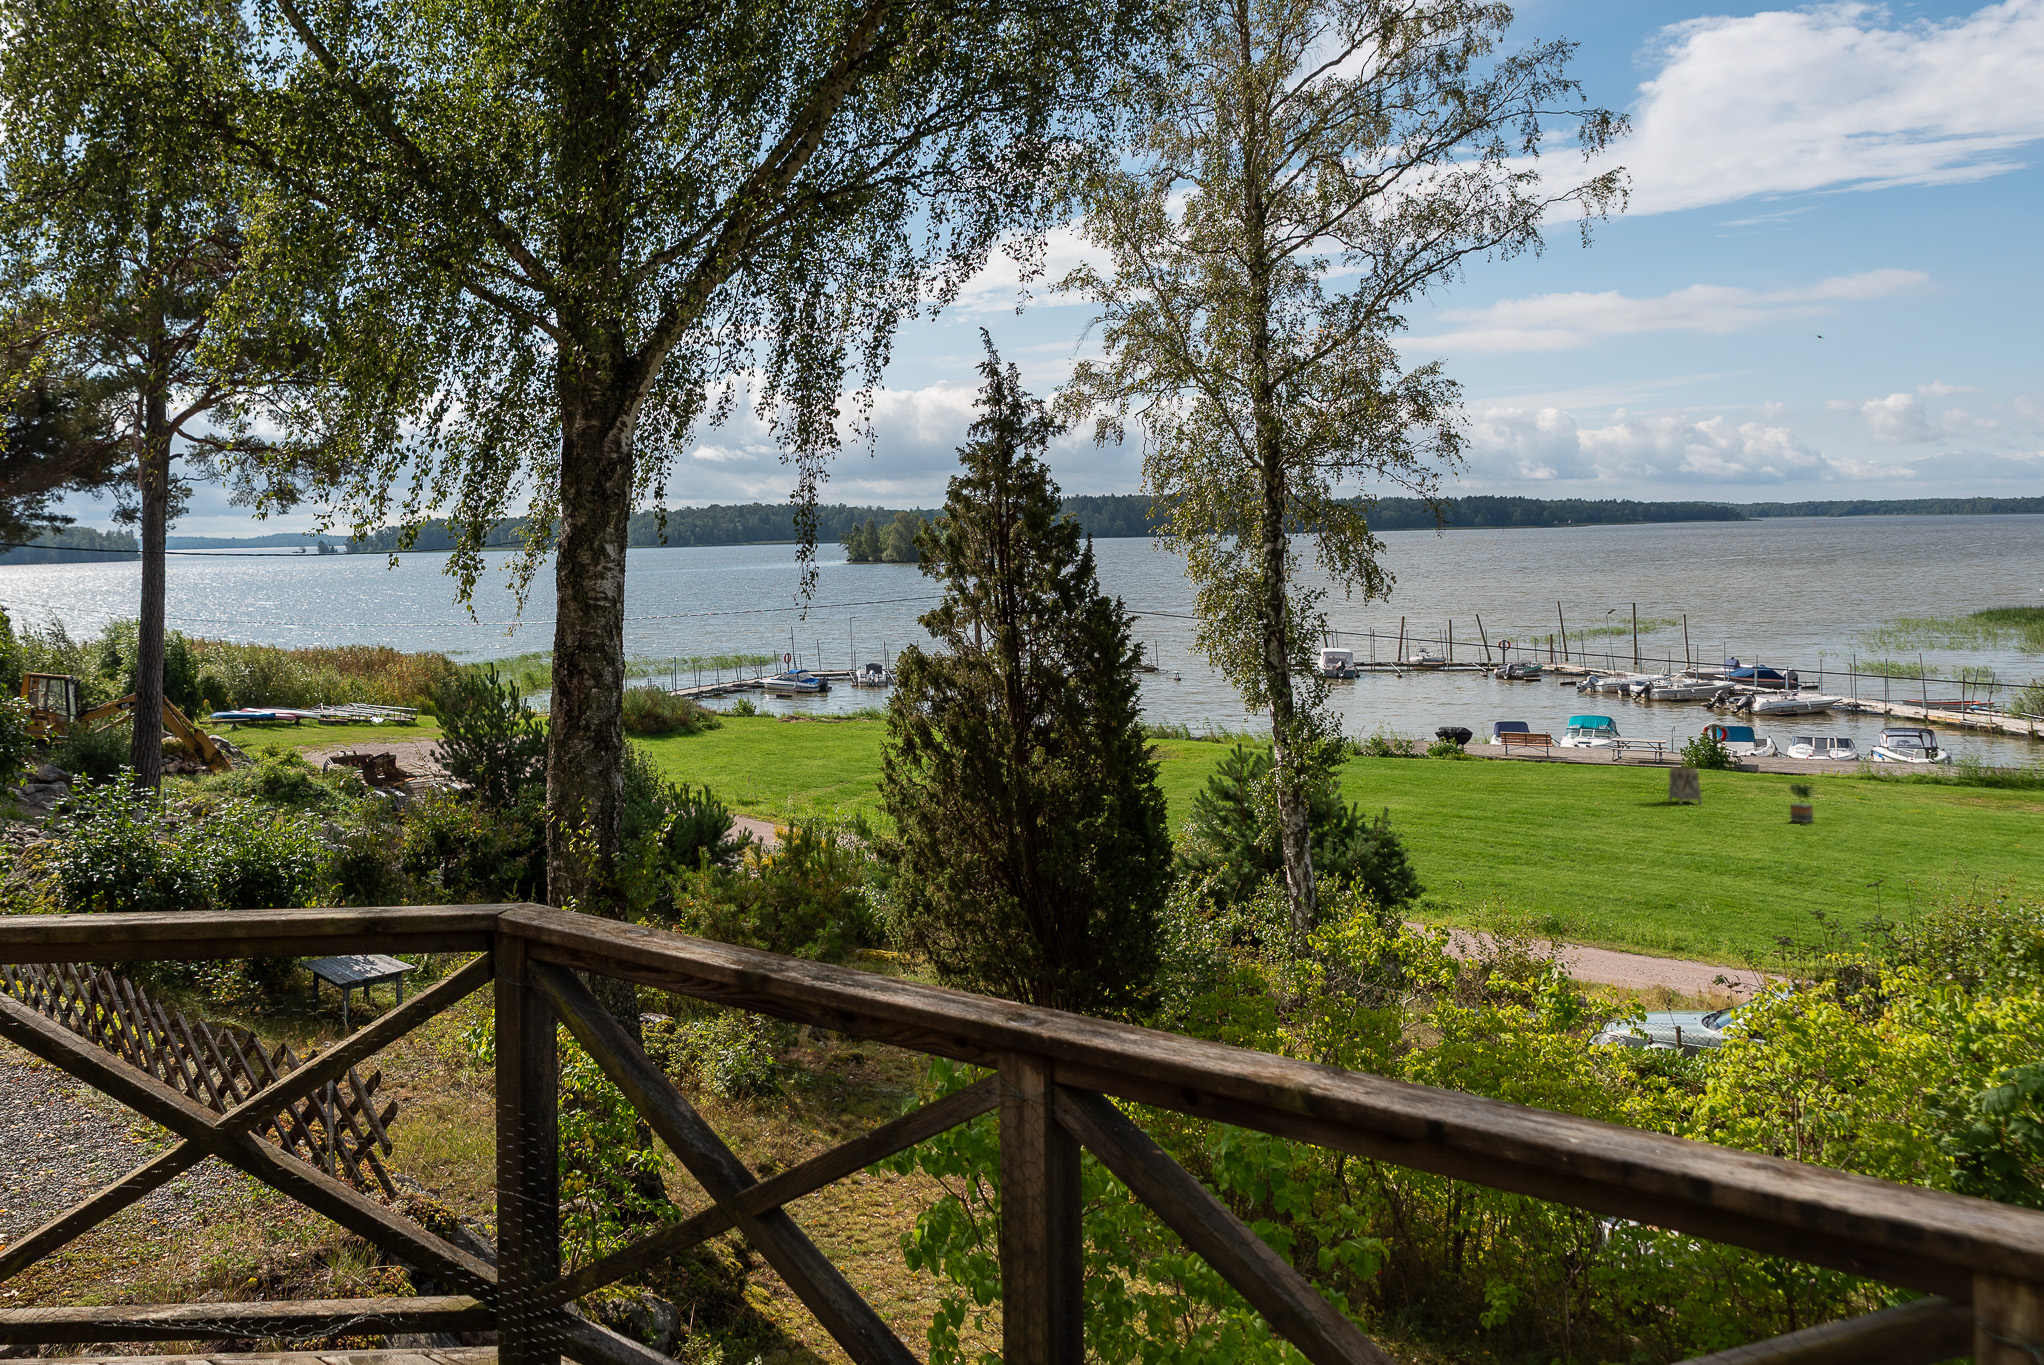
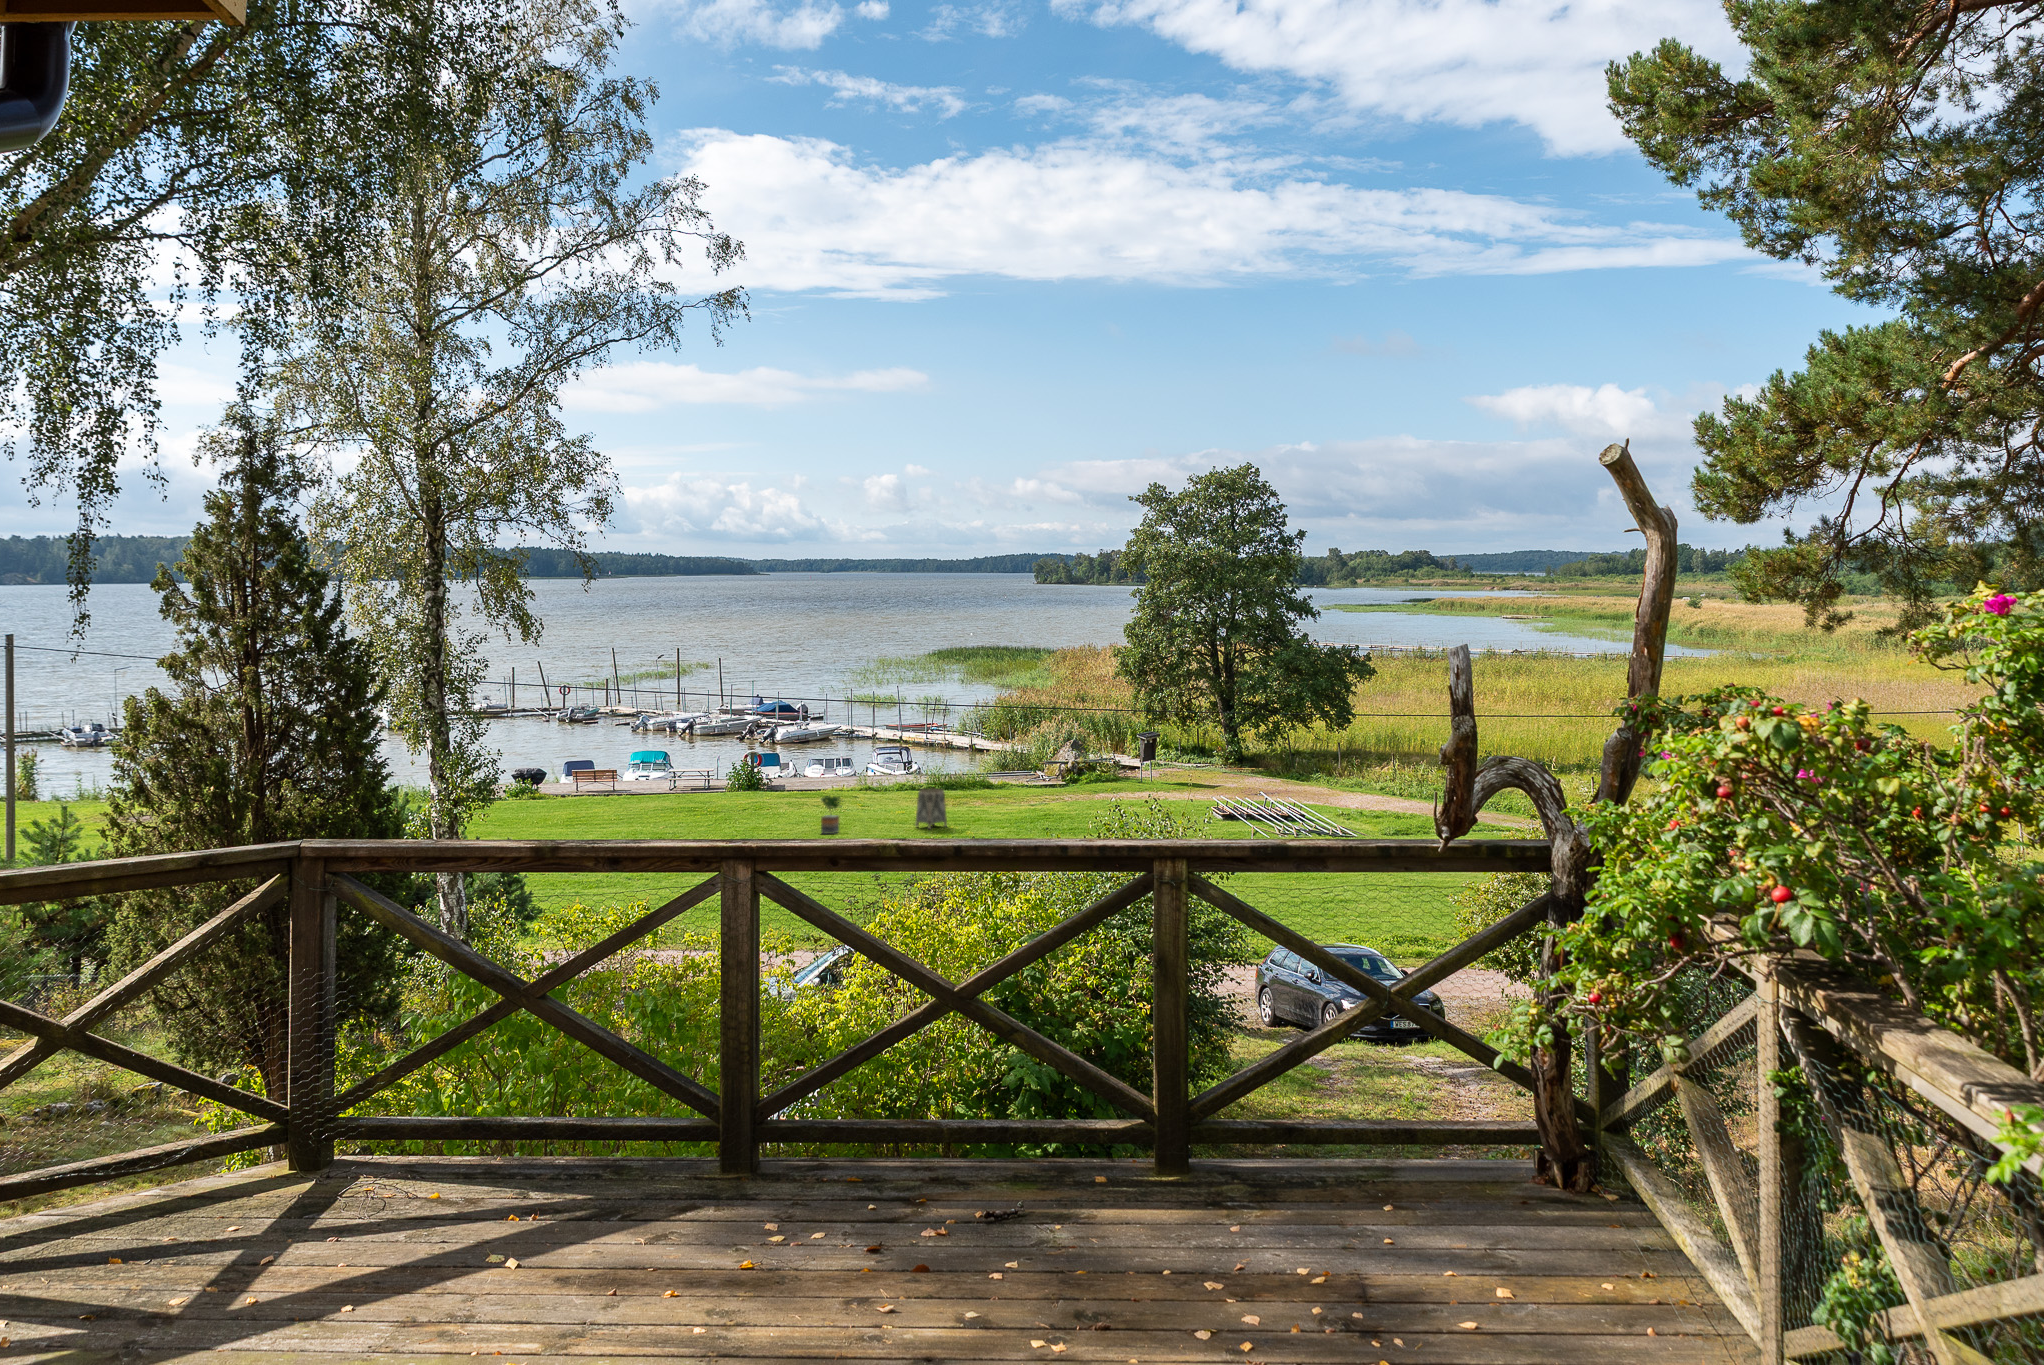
basket: present [1668,767,1702,804] -> present [915,788,947,829]

